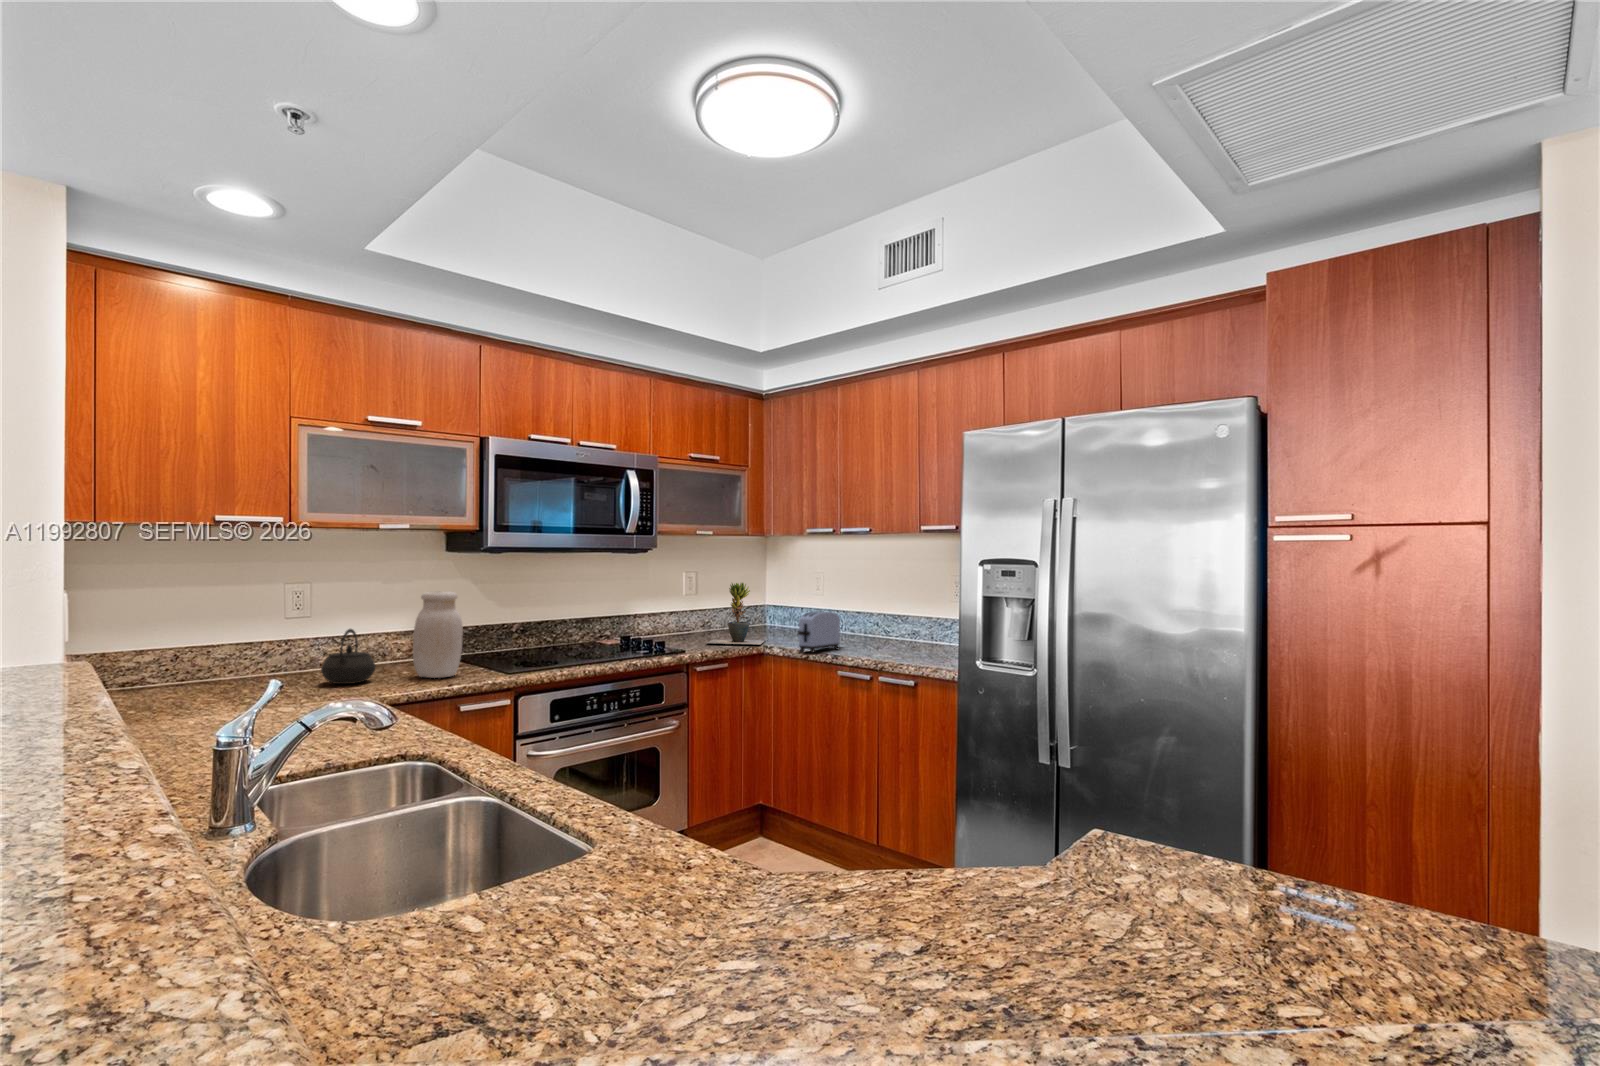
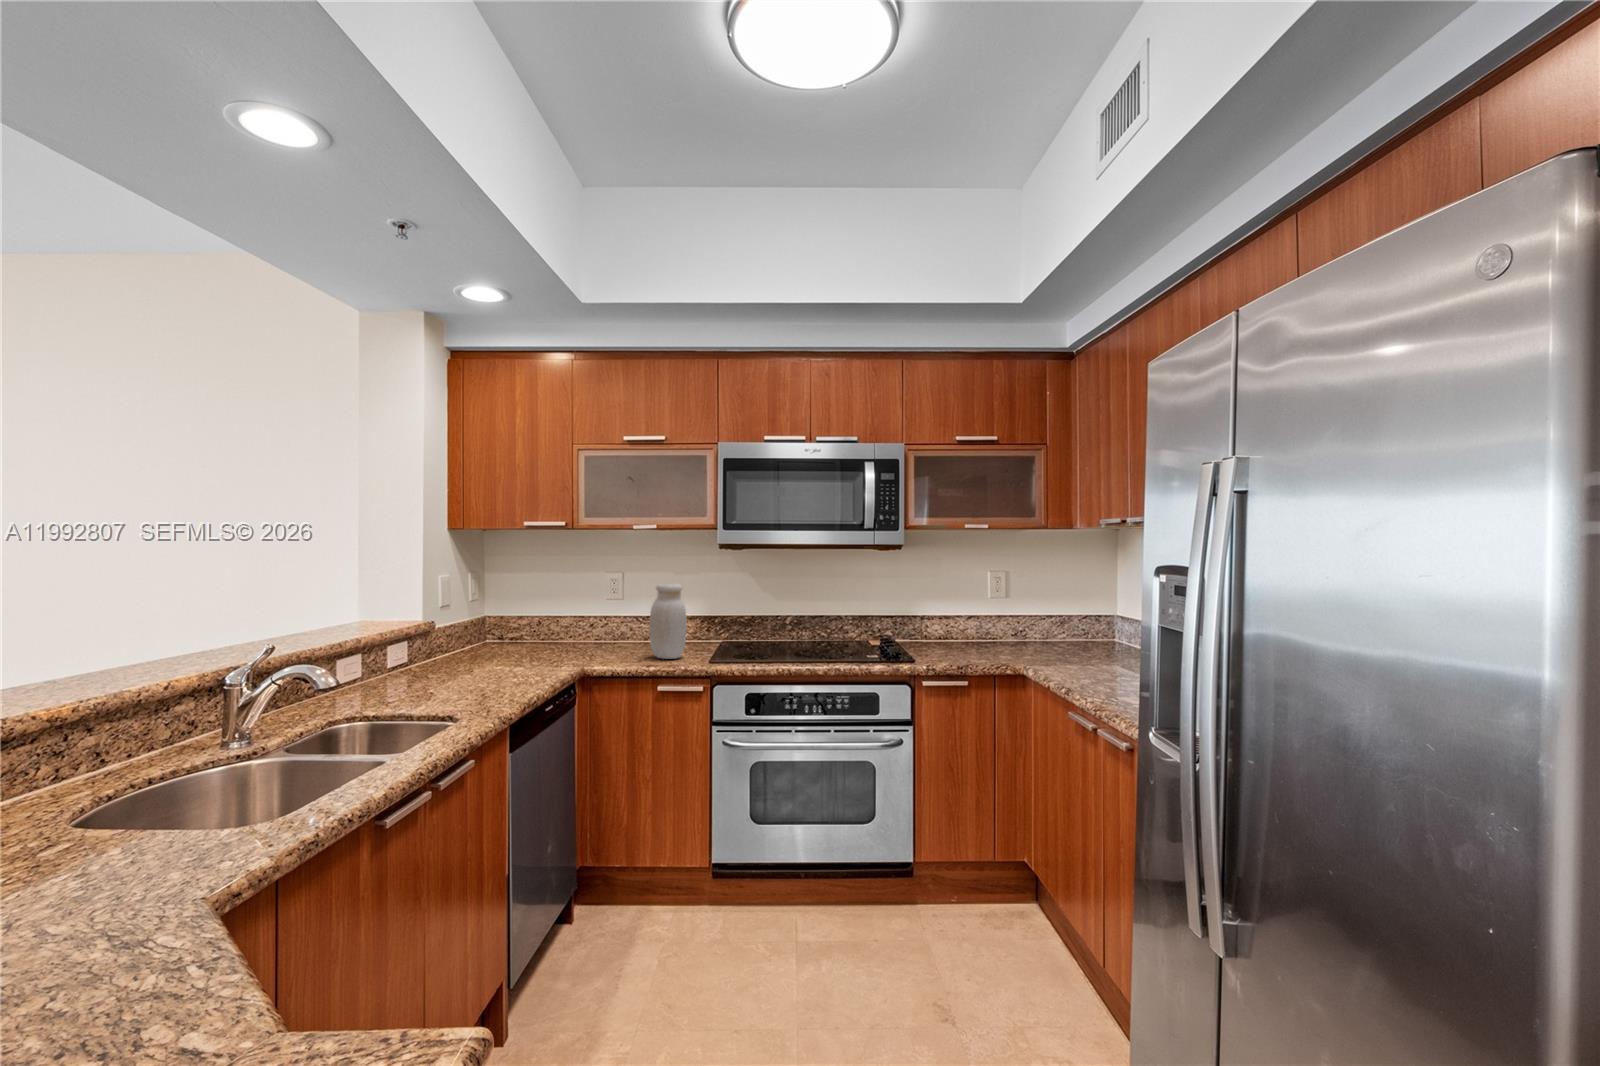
potted plant: present [707,583,765,645] -> none [967,586,1057,663]
toaster: present [798,612,840,653] -> none [1032,628,1120,682]
kettle: present [321,629,376,684] -> none [589,611,629,656]

